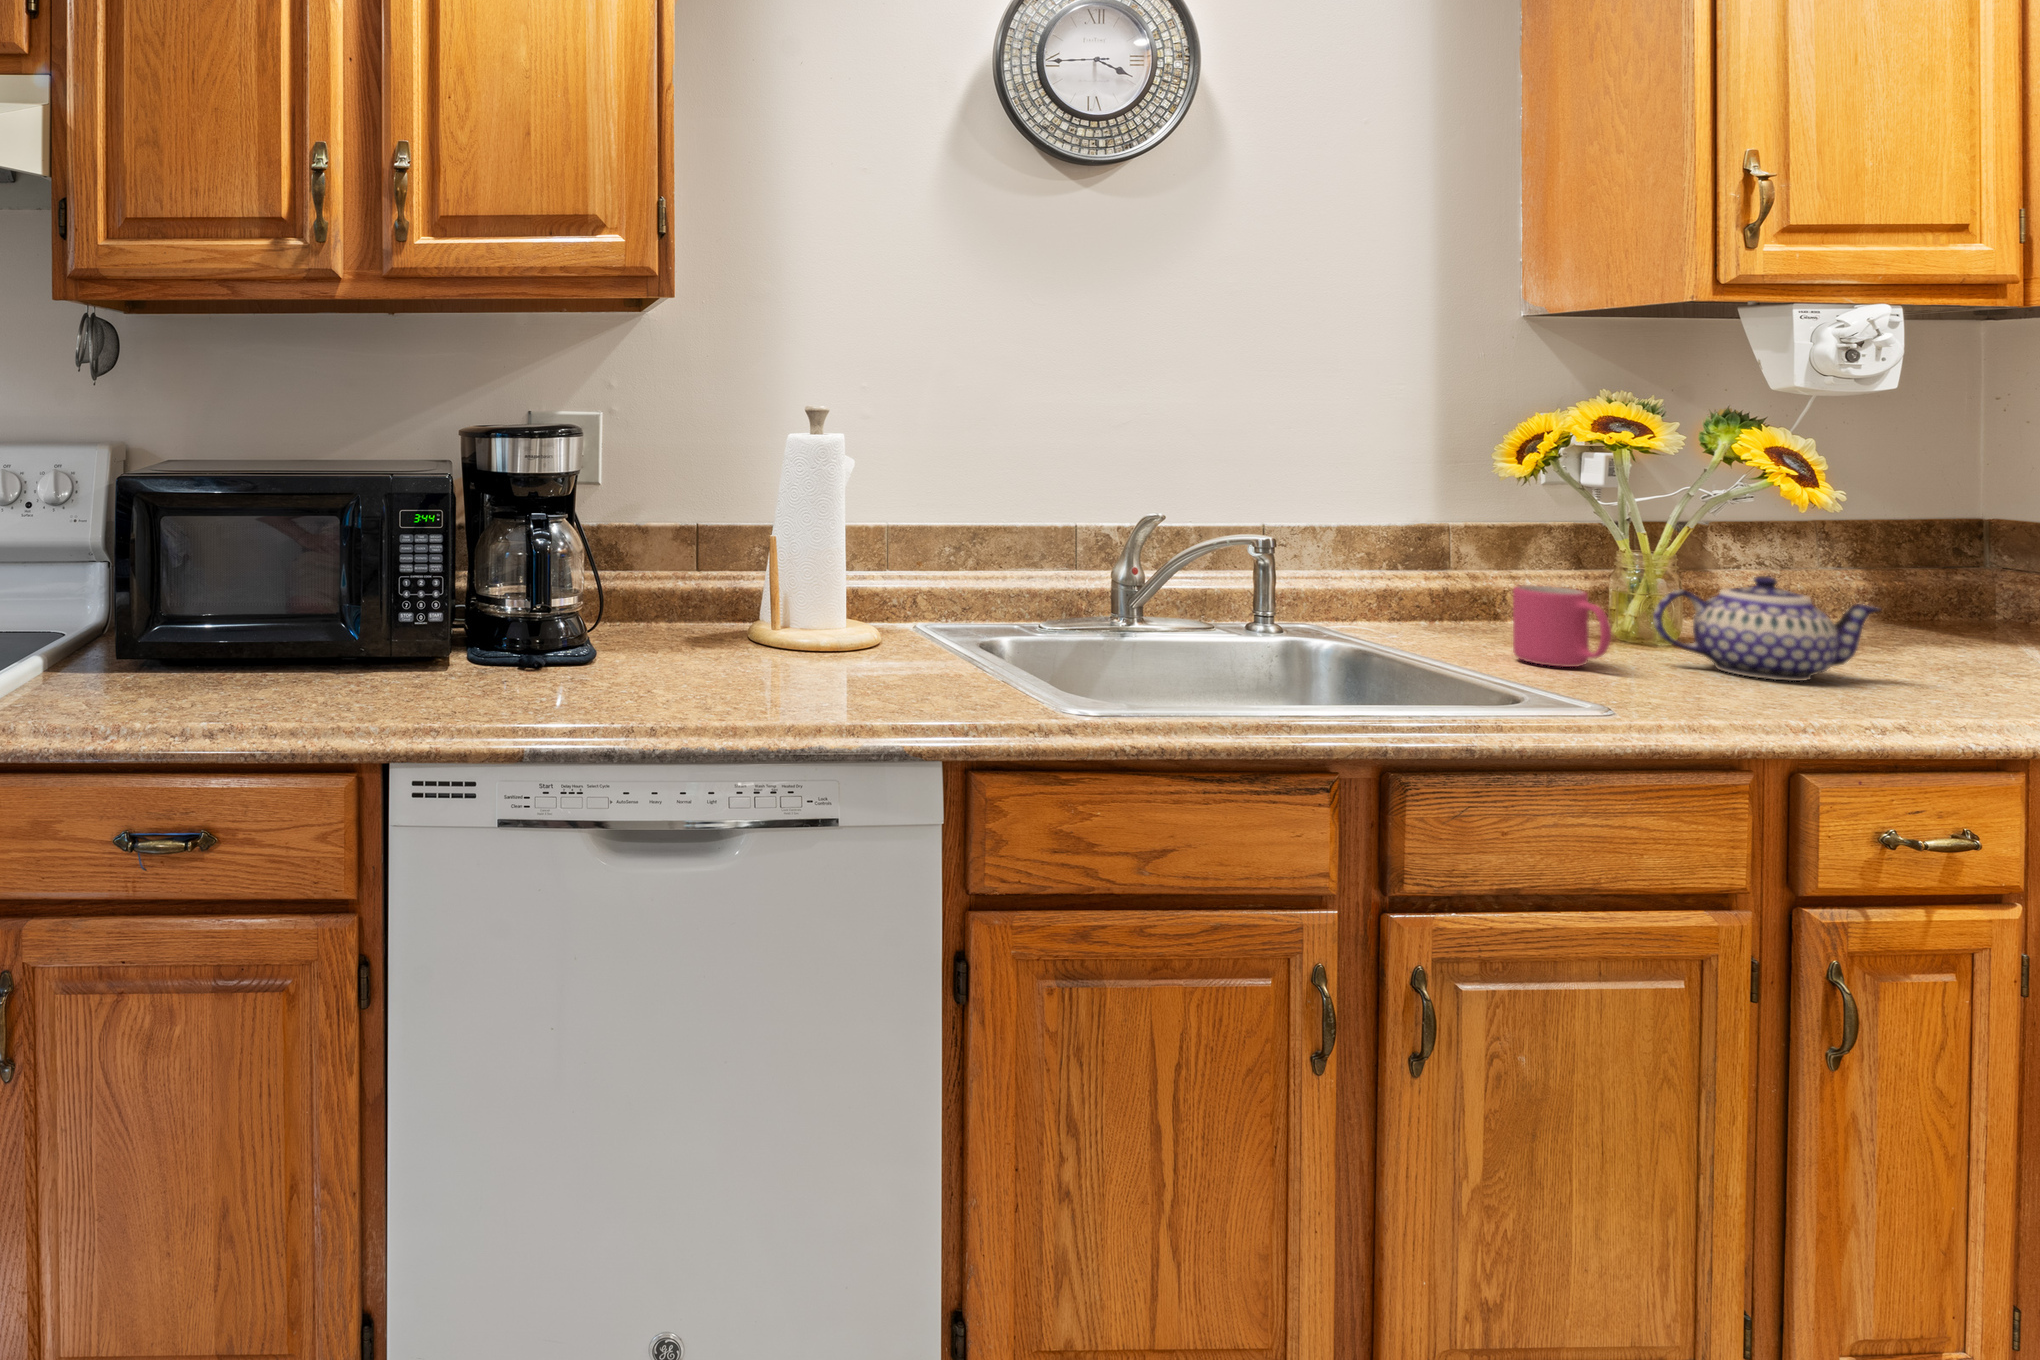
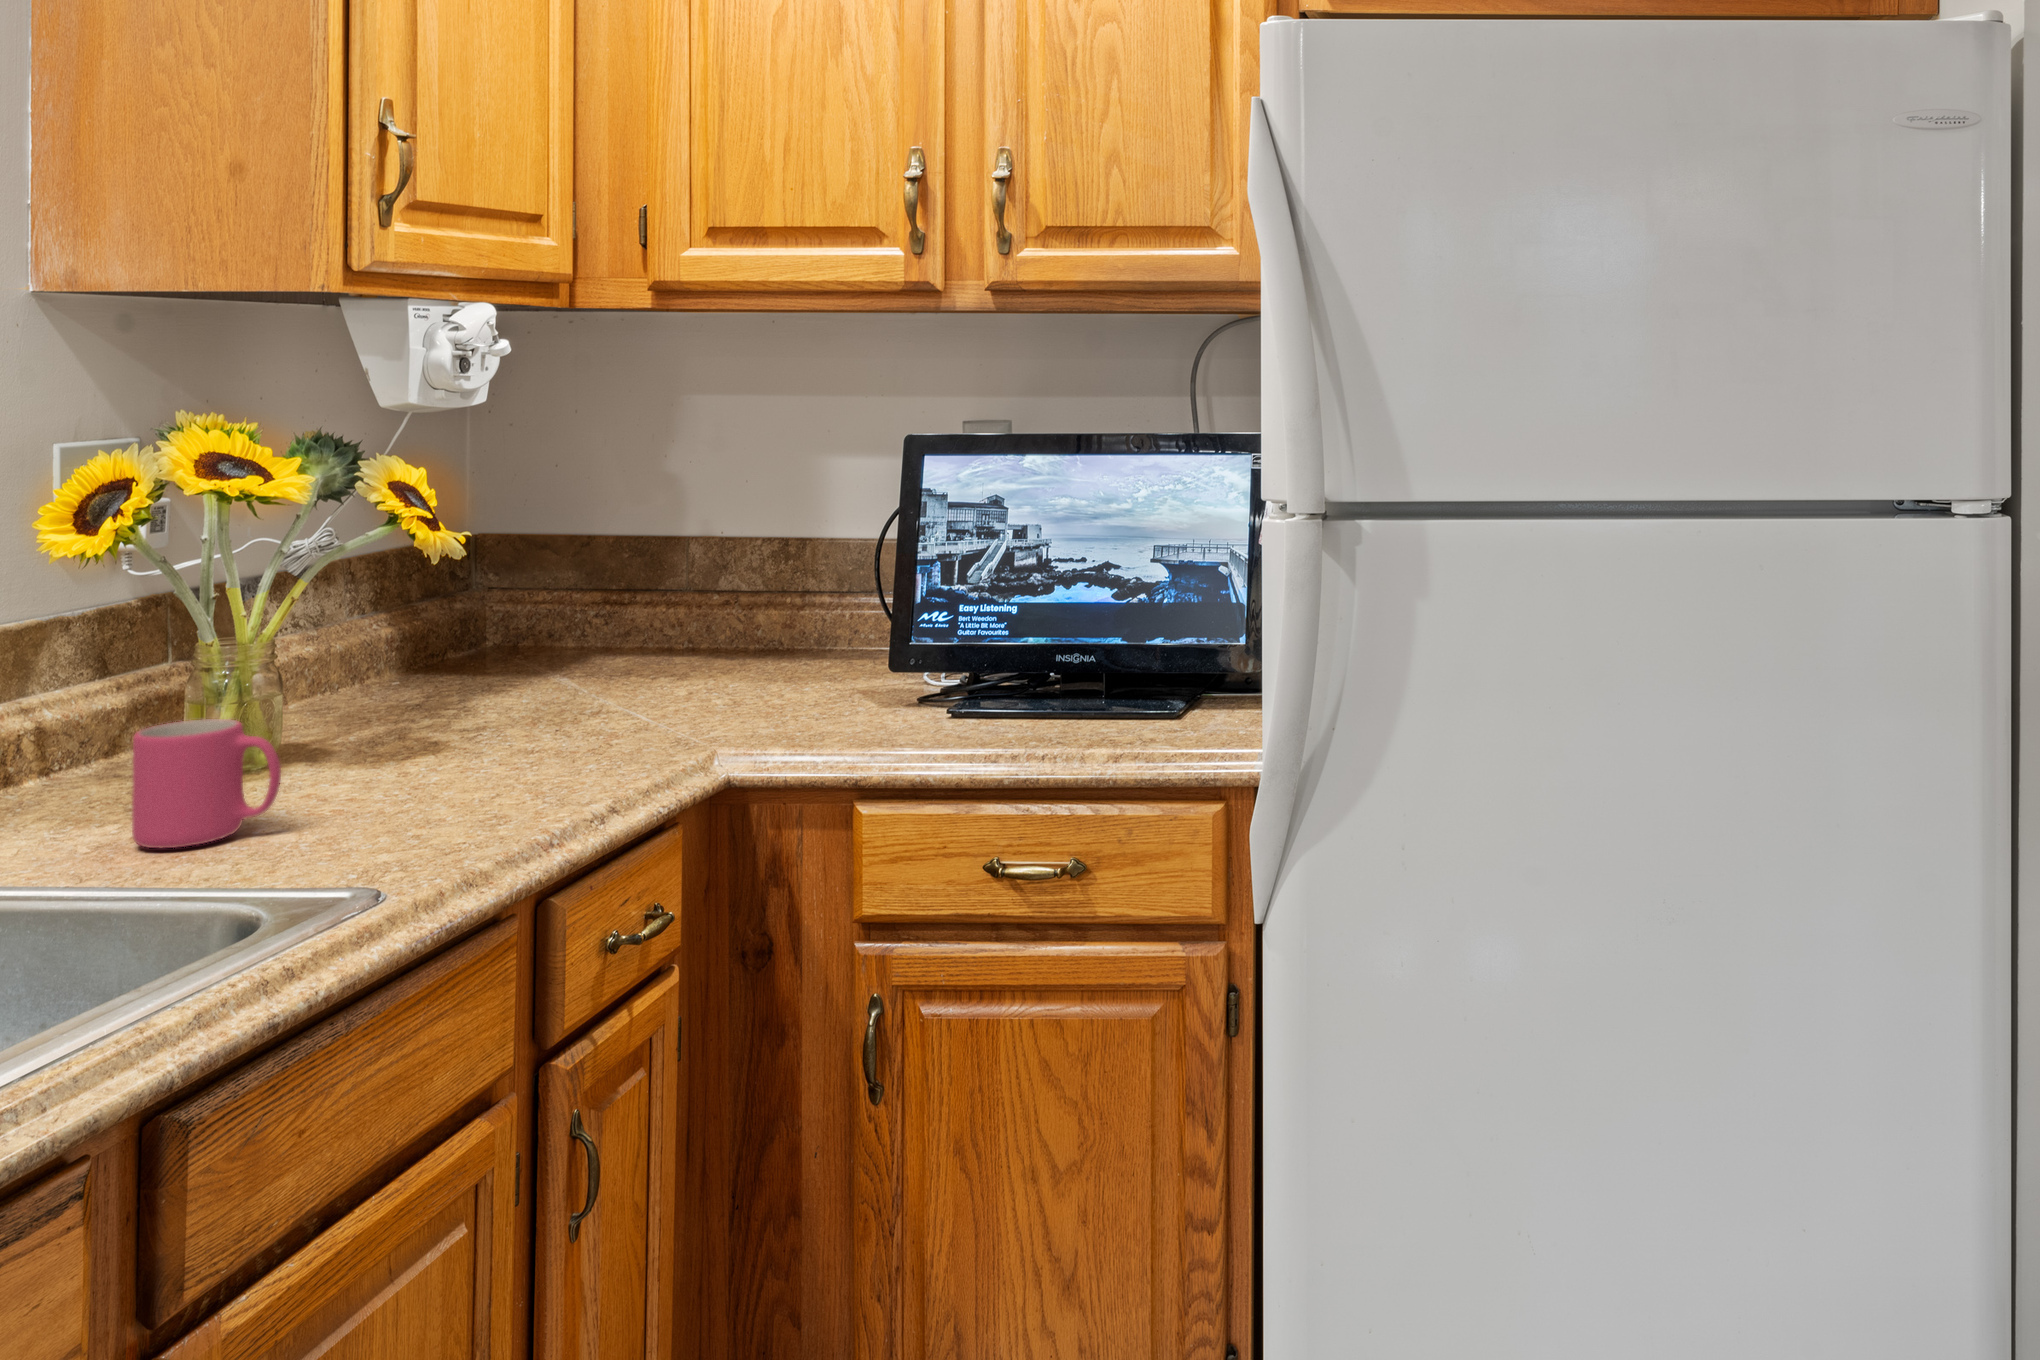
teapot: present [1653,576,1880,681] -> none [295,650,512,786]

